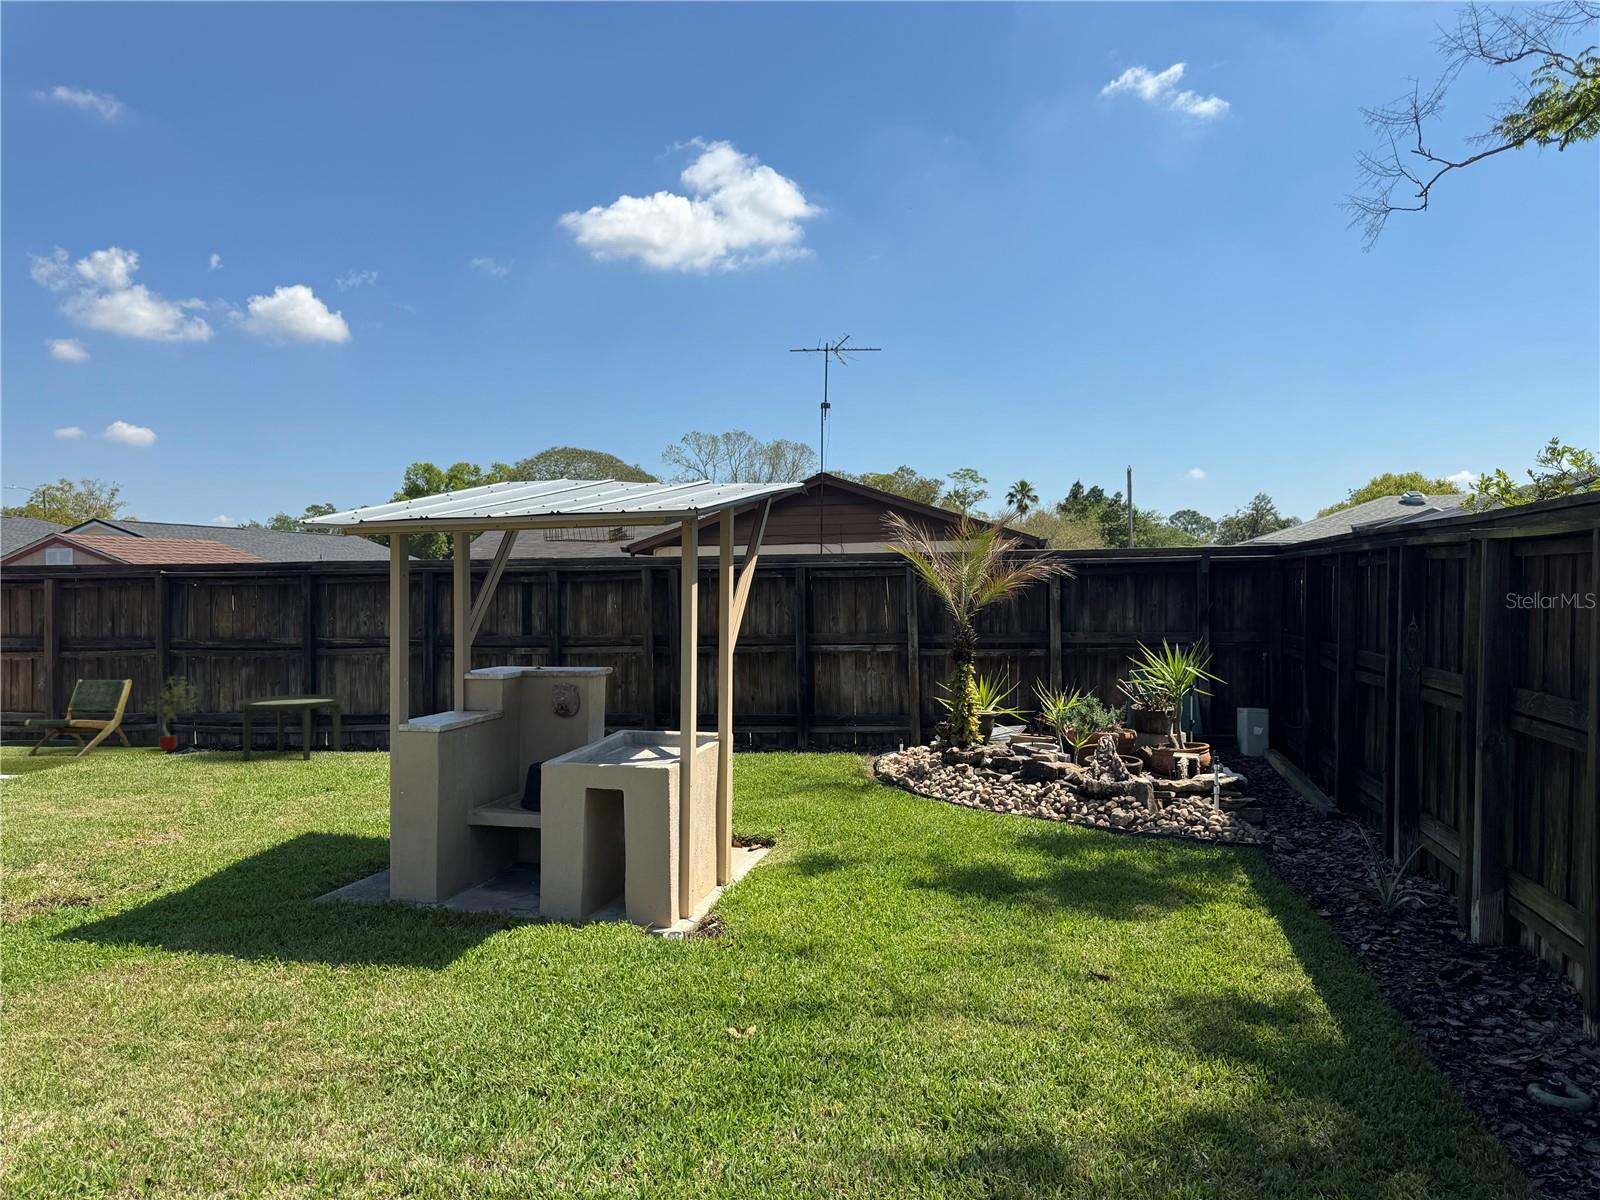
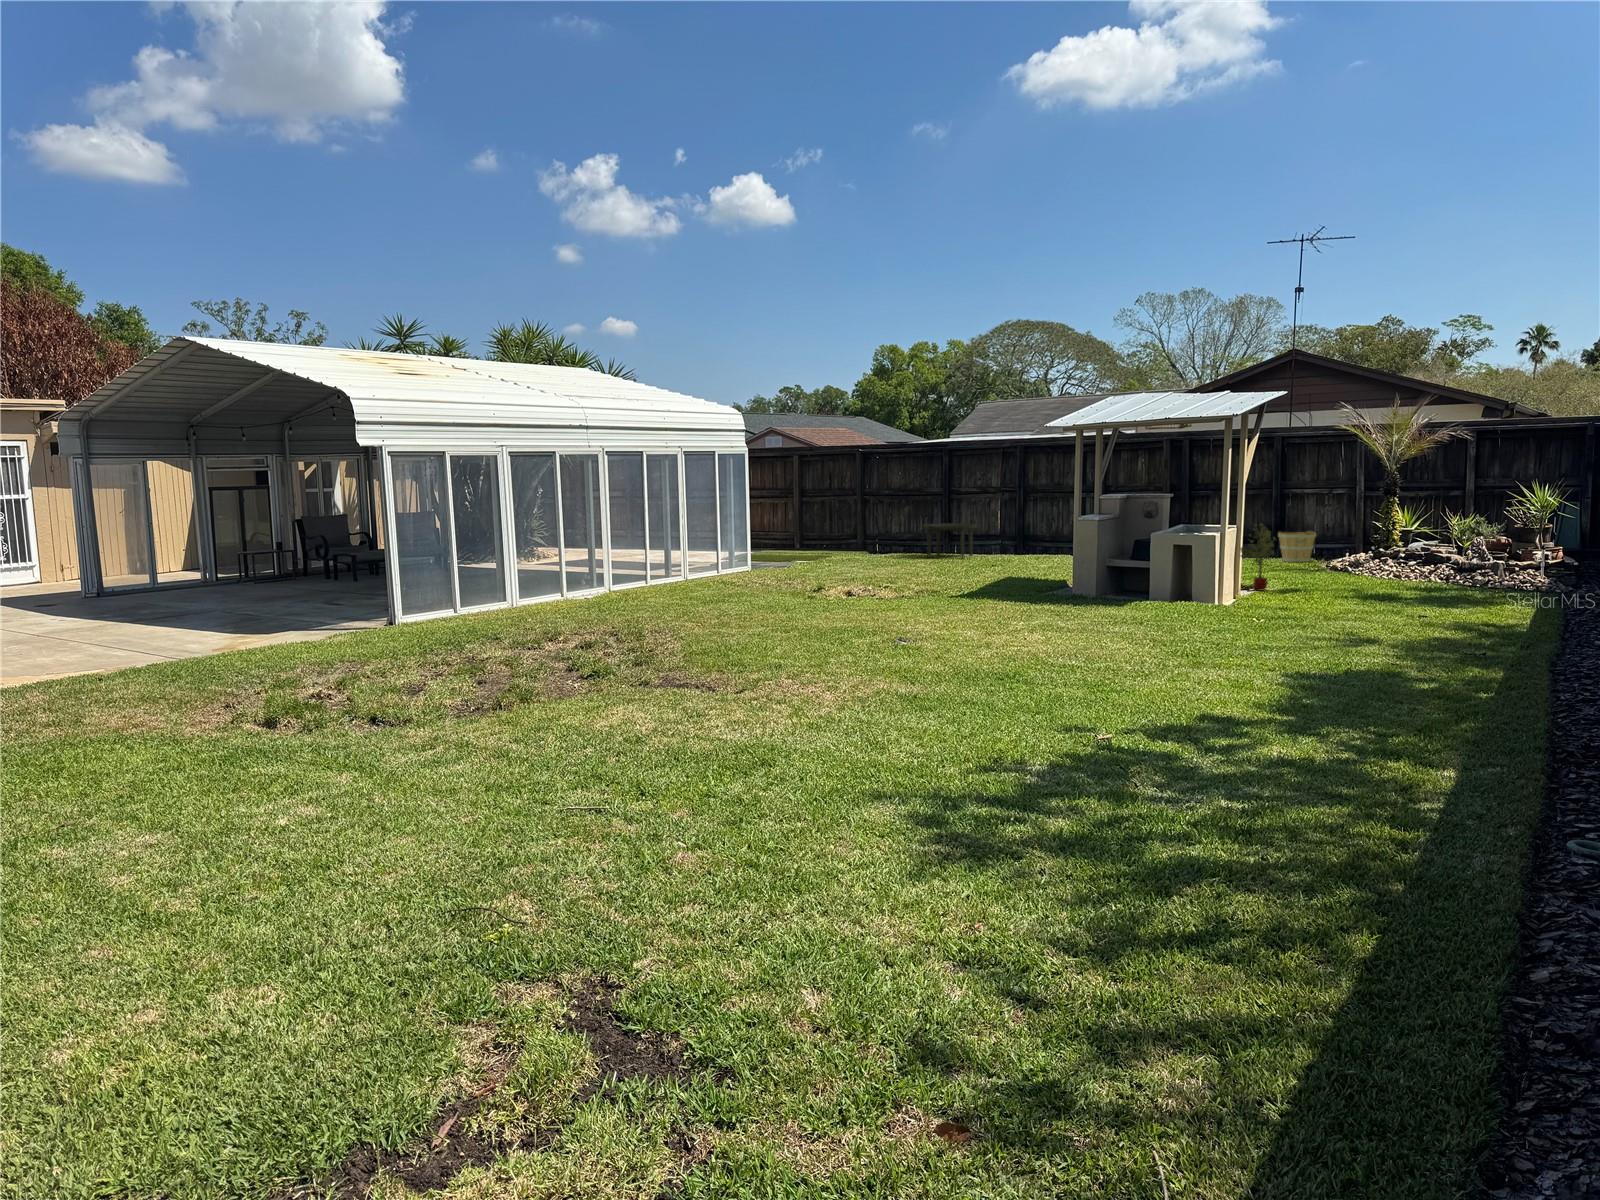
potted tree: present [143,677,196,750] -> present [1240,524,1275,591]
lounge chair: present [24,679,132,757] -> none [805,515,849,556]
wooden bucket: none [804,707,858,758] -> present [1278,531,1316,562]

